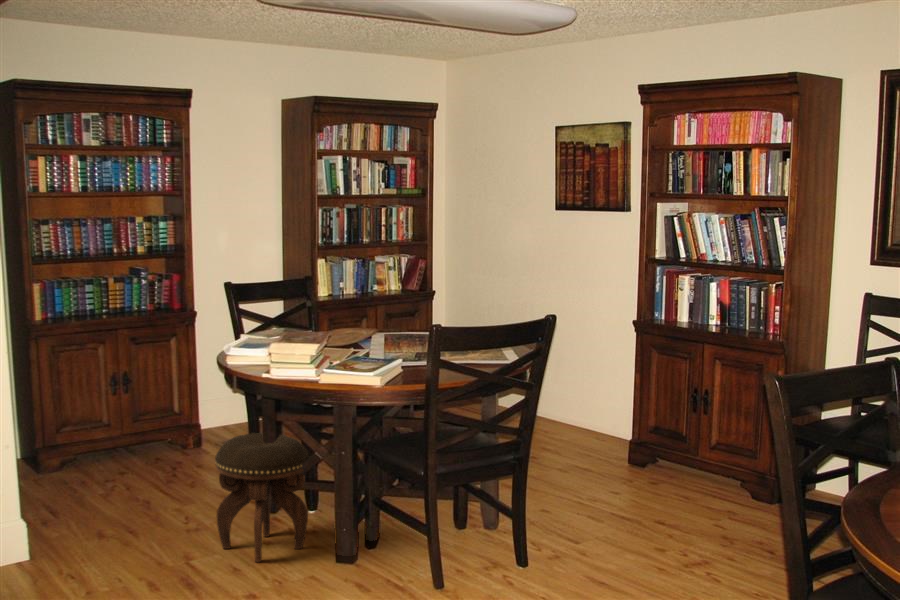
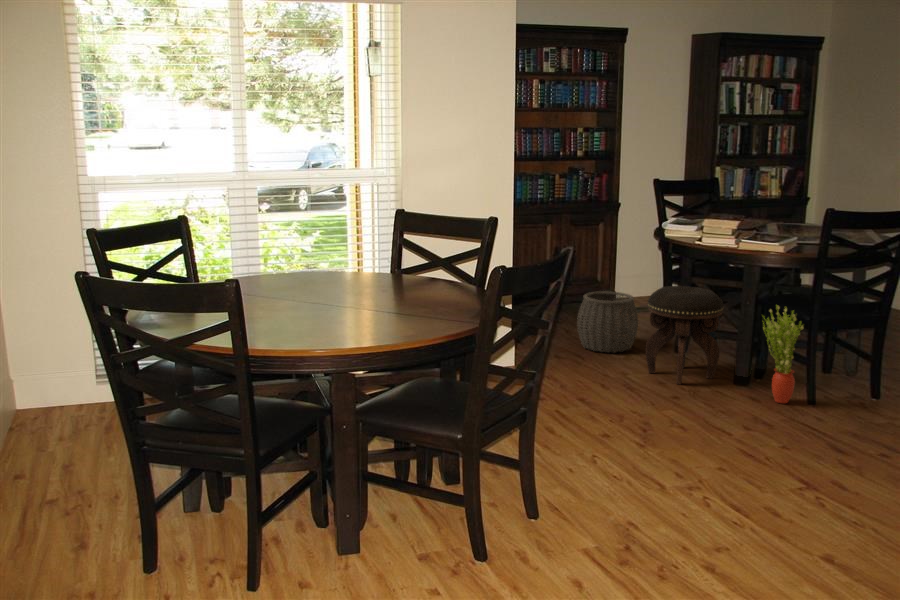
woven basket: none [133,438,215,522] -> present [577,291,638,353]
potted plant: none [349,456,397,577] -> present [763,306,803,403]

